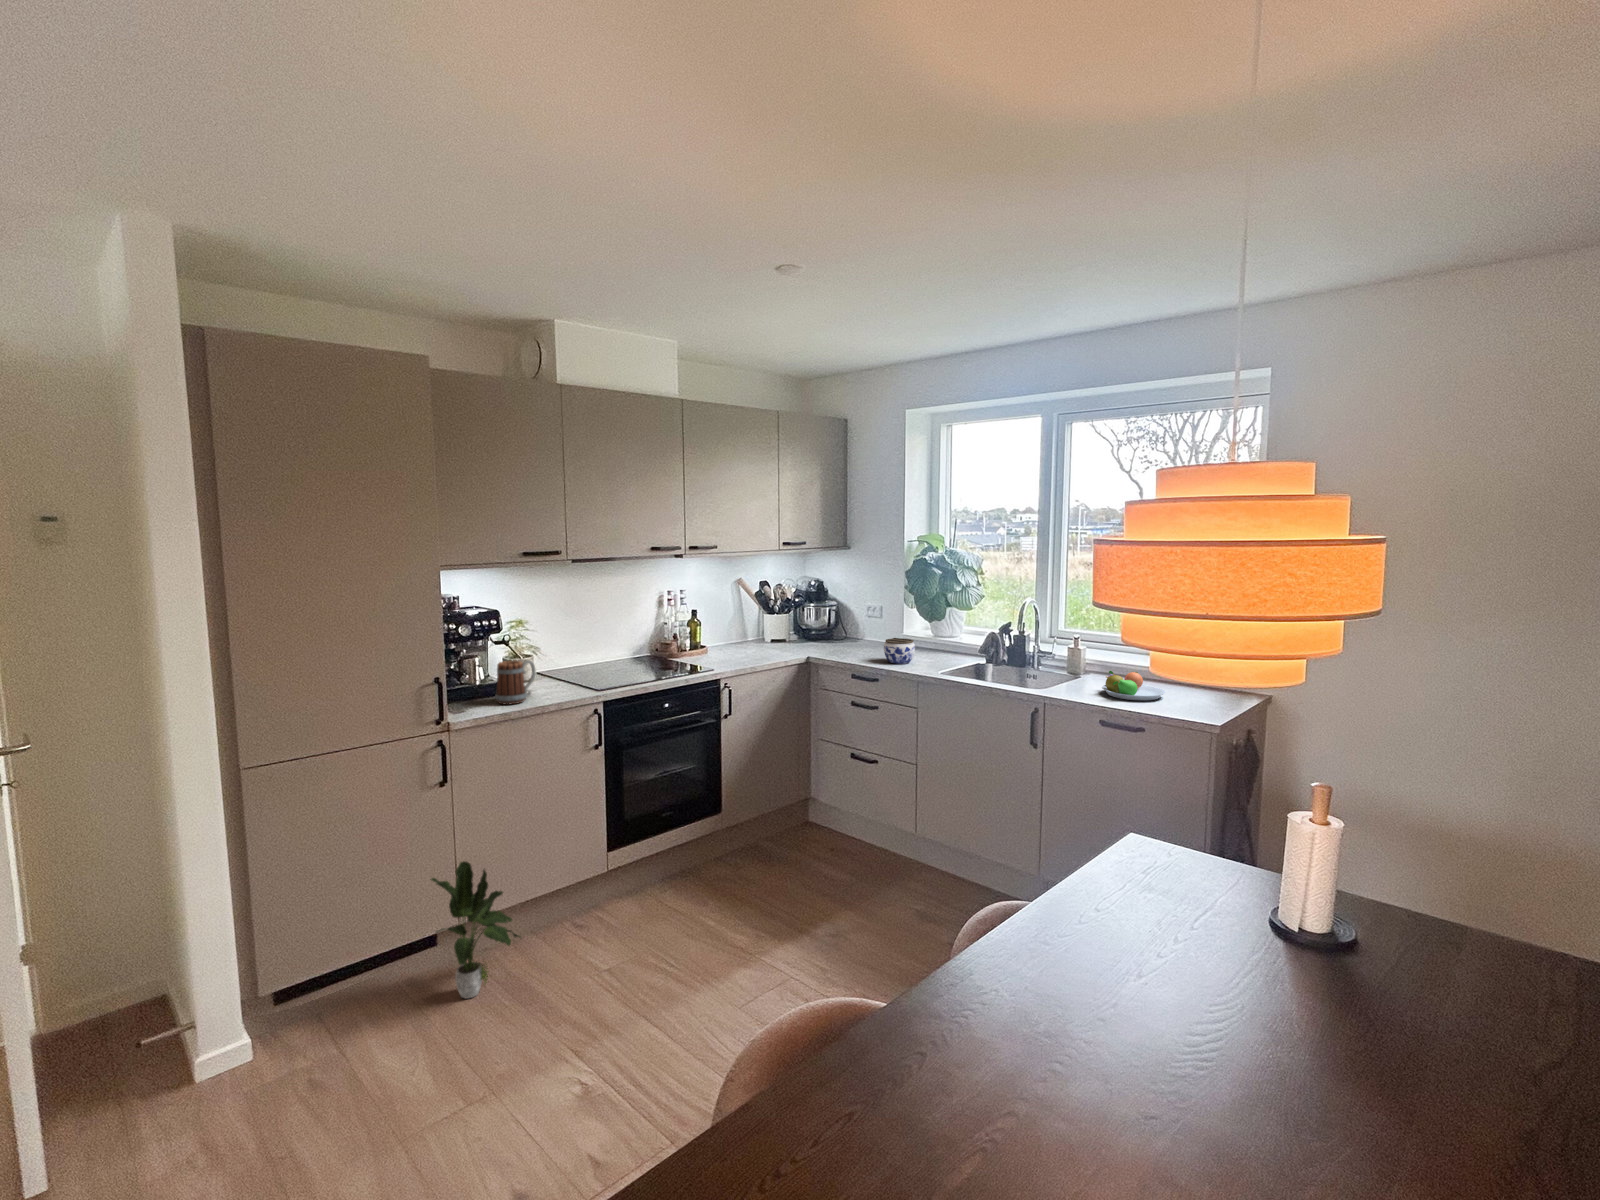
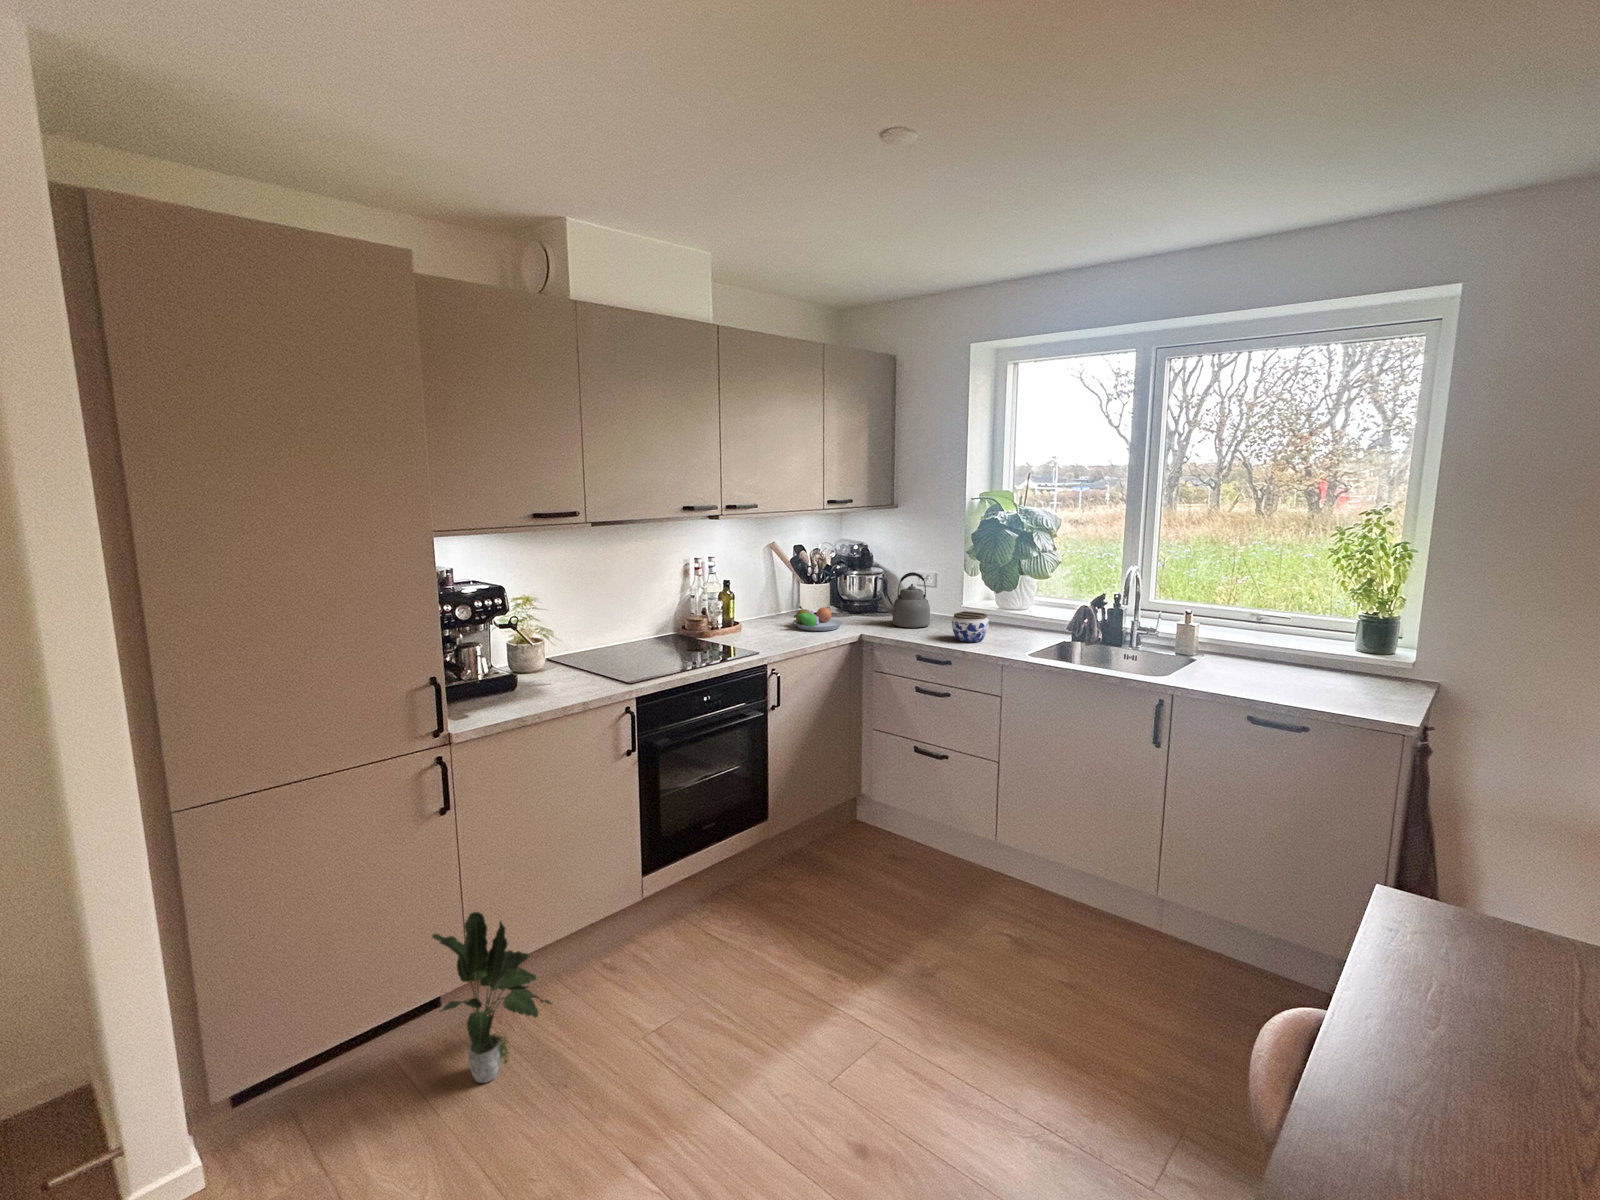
kettle: none [824,605,872,652] -> present [876,572,930,628]
mug: present [495,660,536,704] -> none [505,650,554,706]
fruit bowl: present [1102,671,1165,701] -> present [793,606,844,631]

